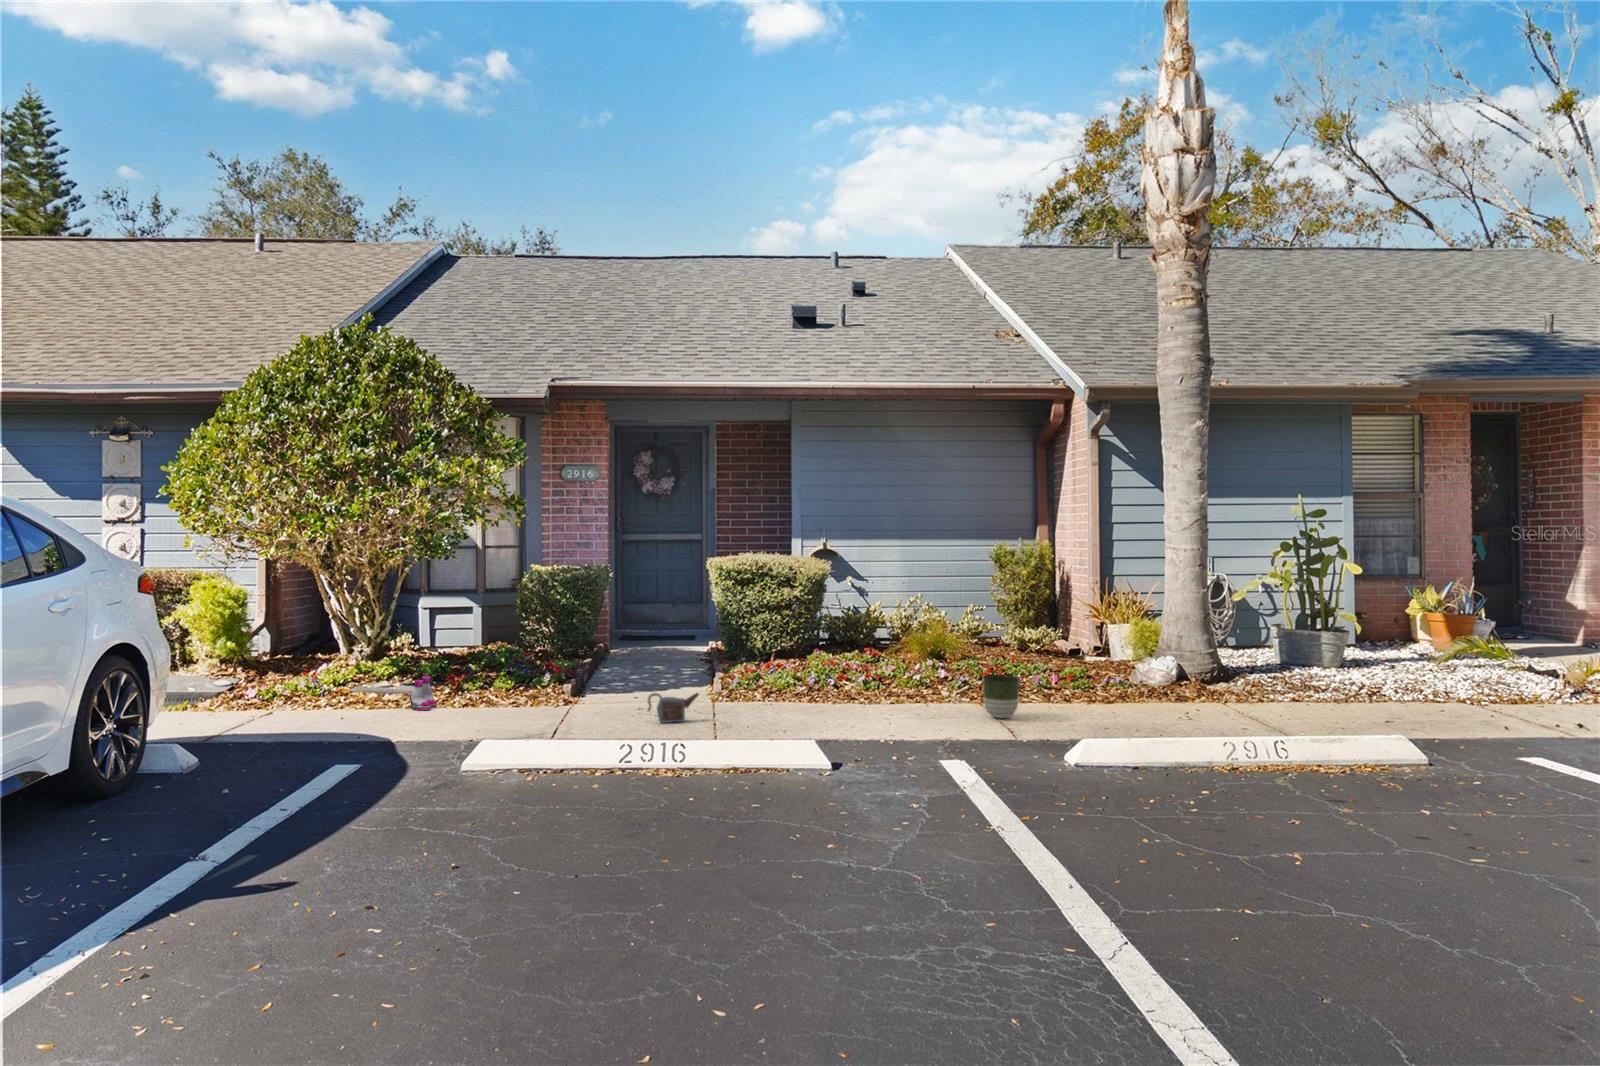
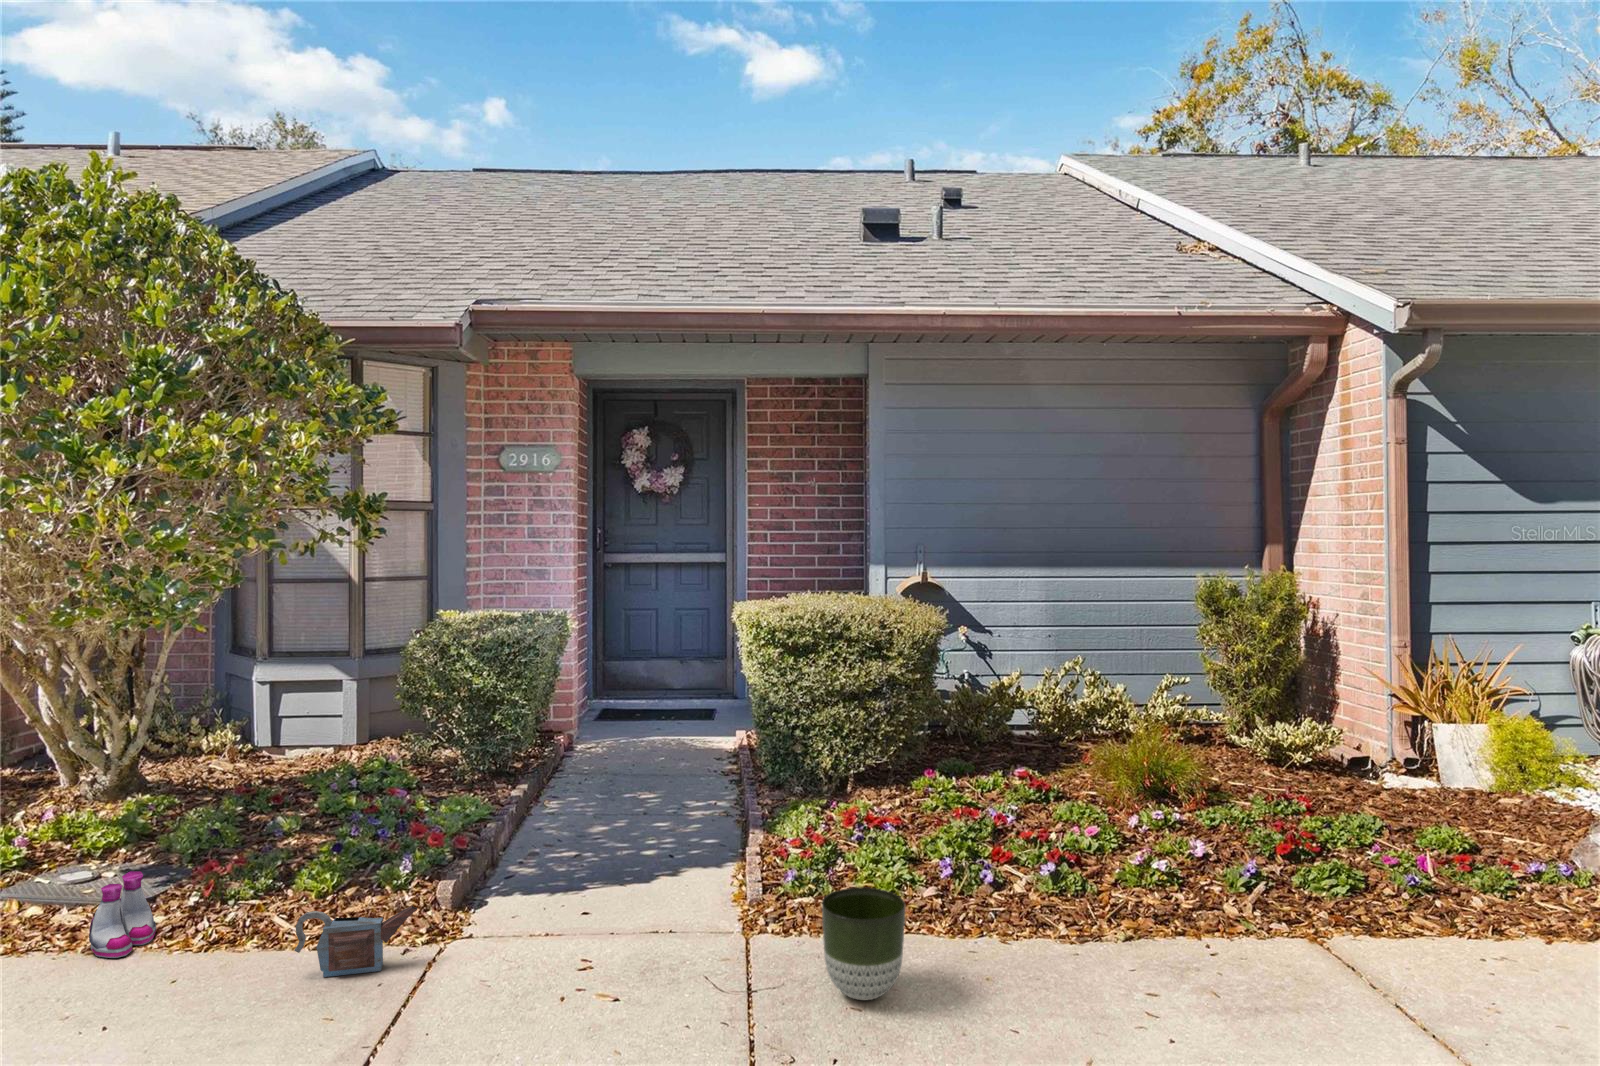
planter: present [983,675,1020,718] -> present [822,887,906,1000]
watering can: present [648,693,699,723] -> present [294,905,417,977]

